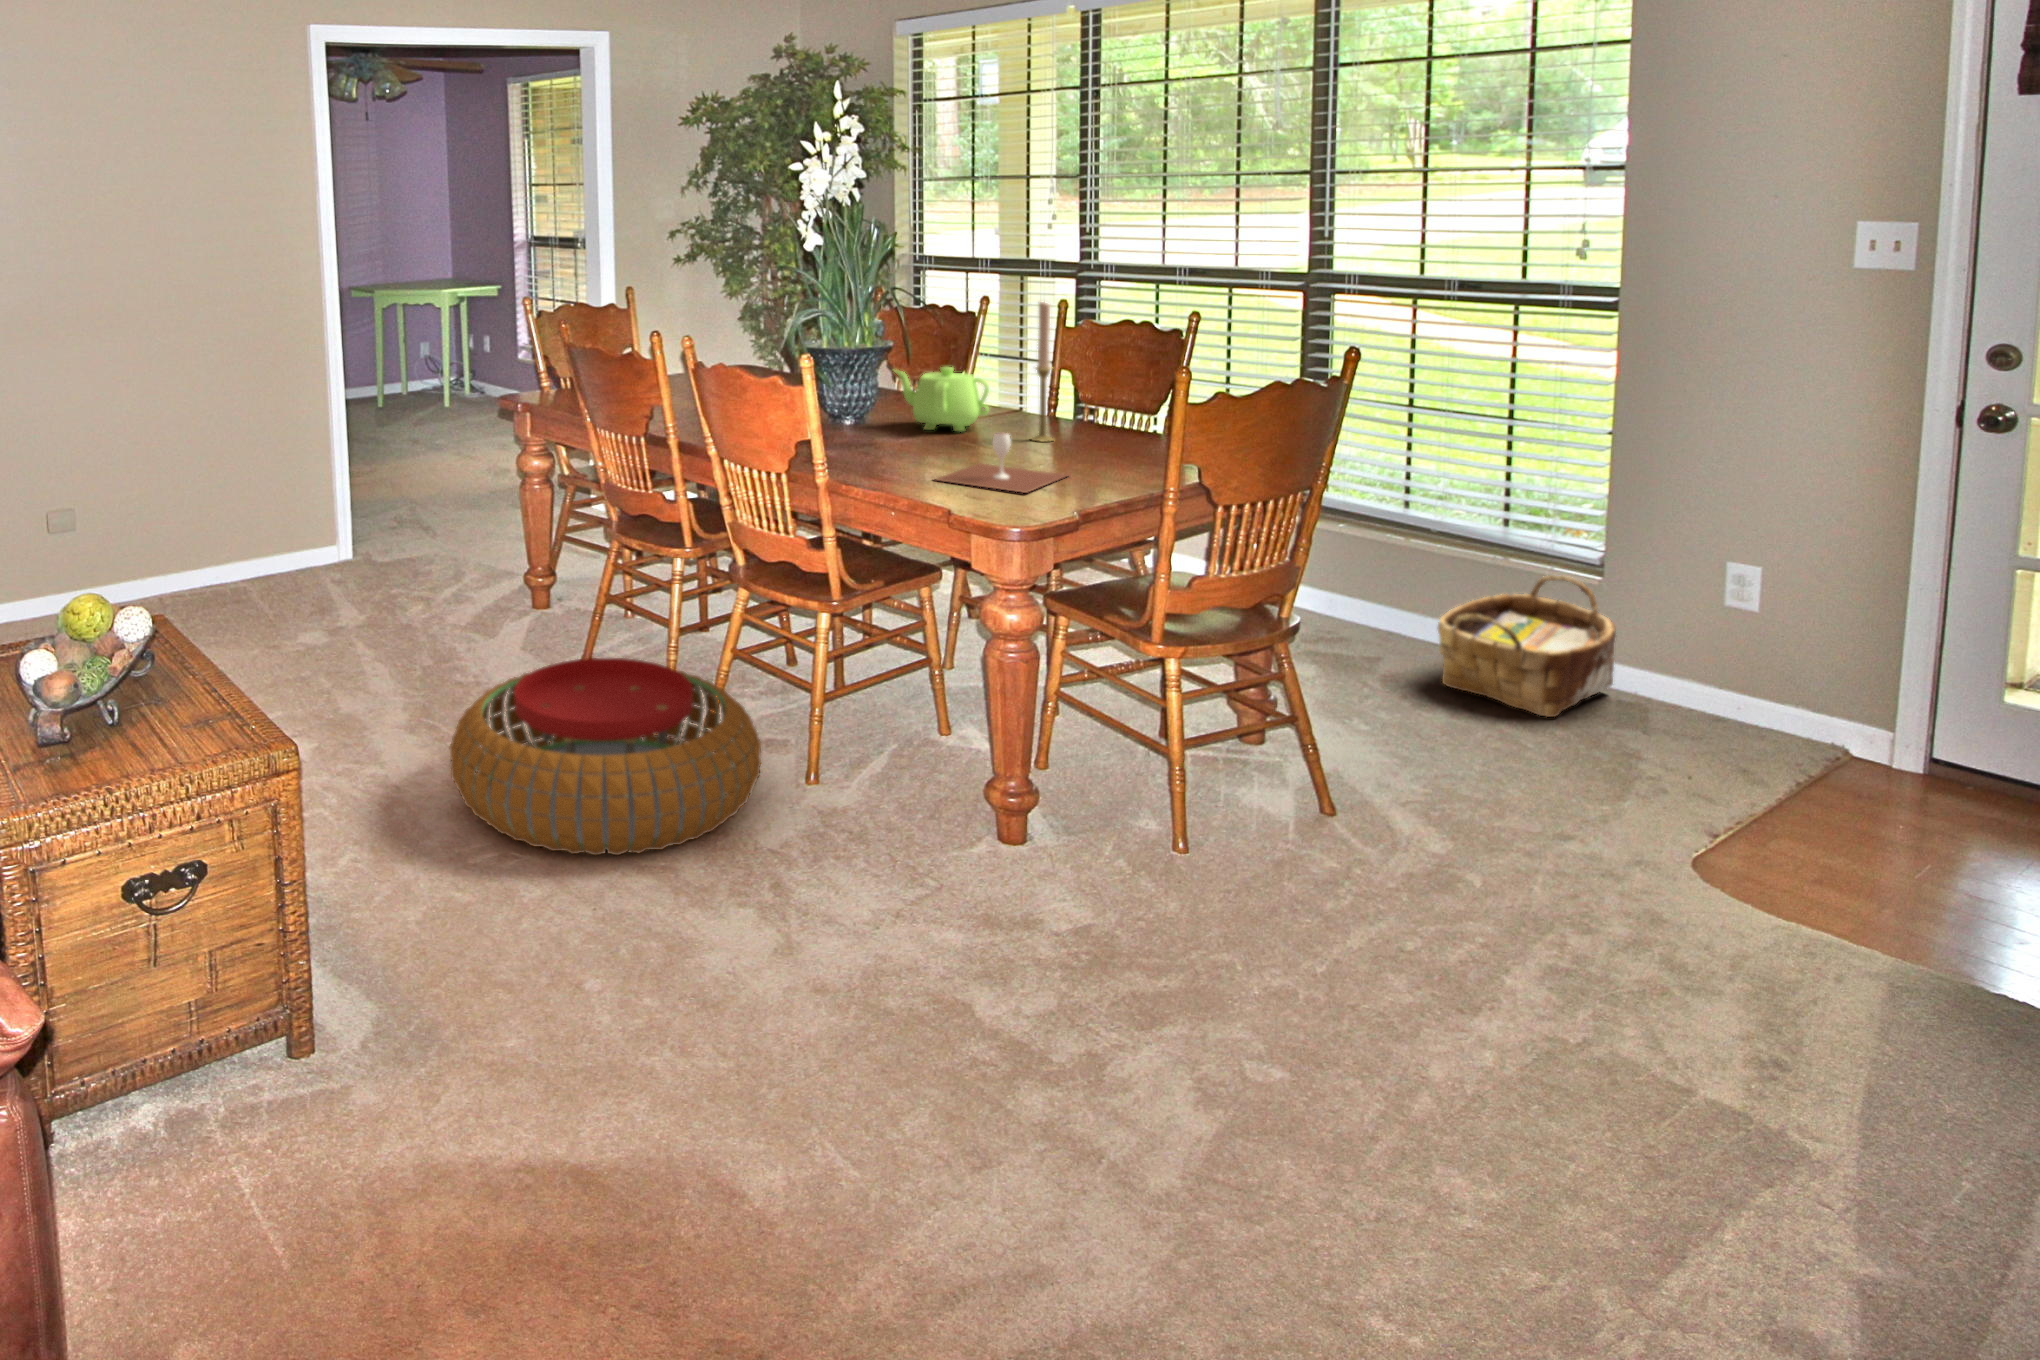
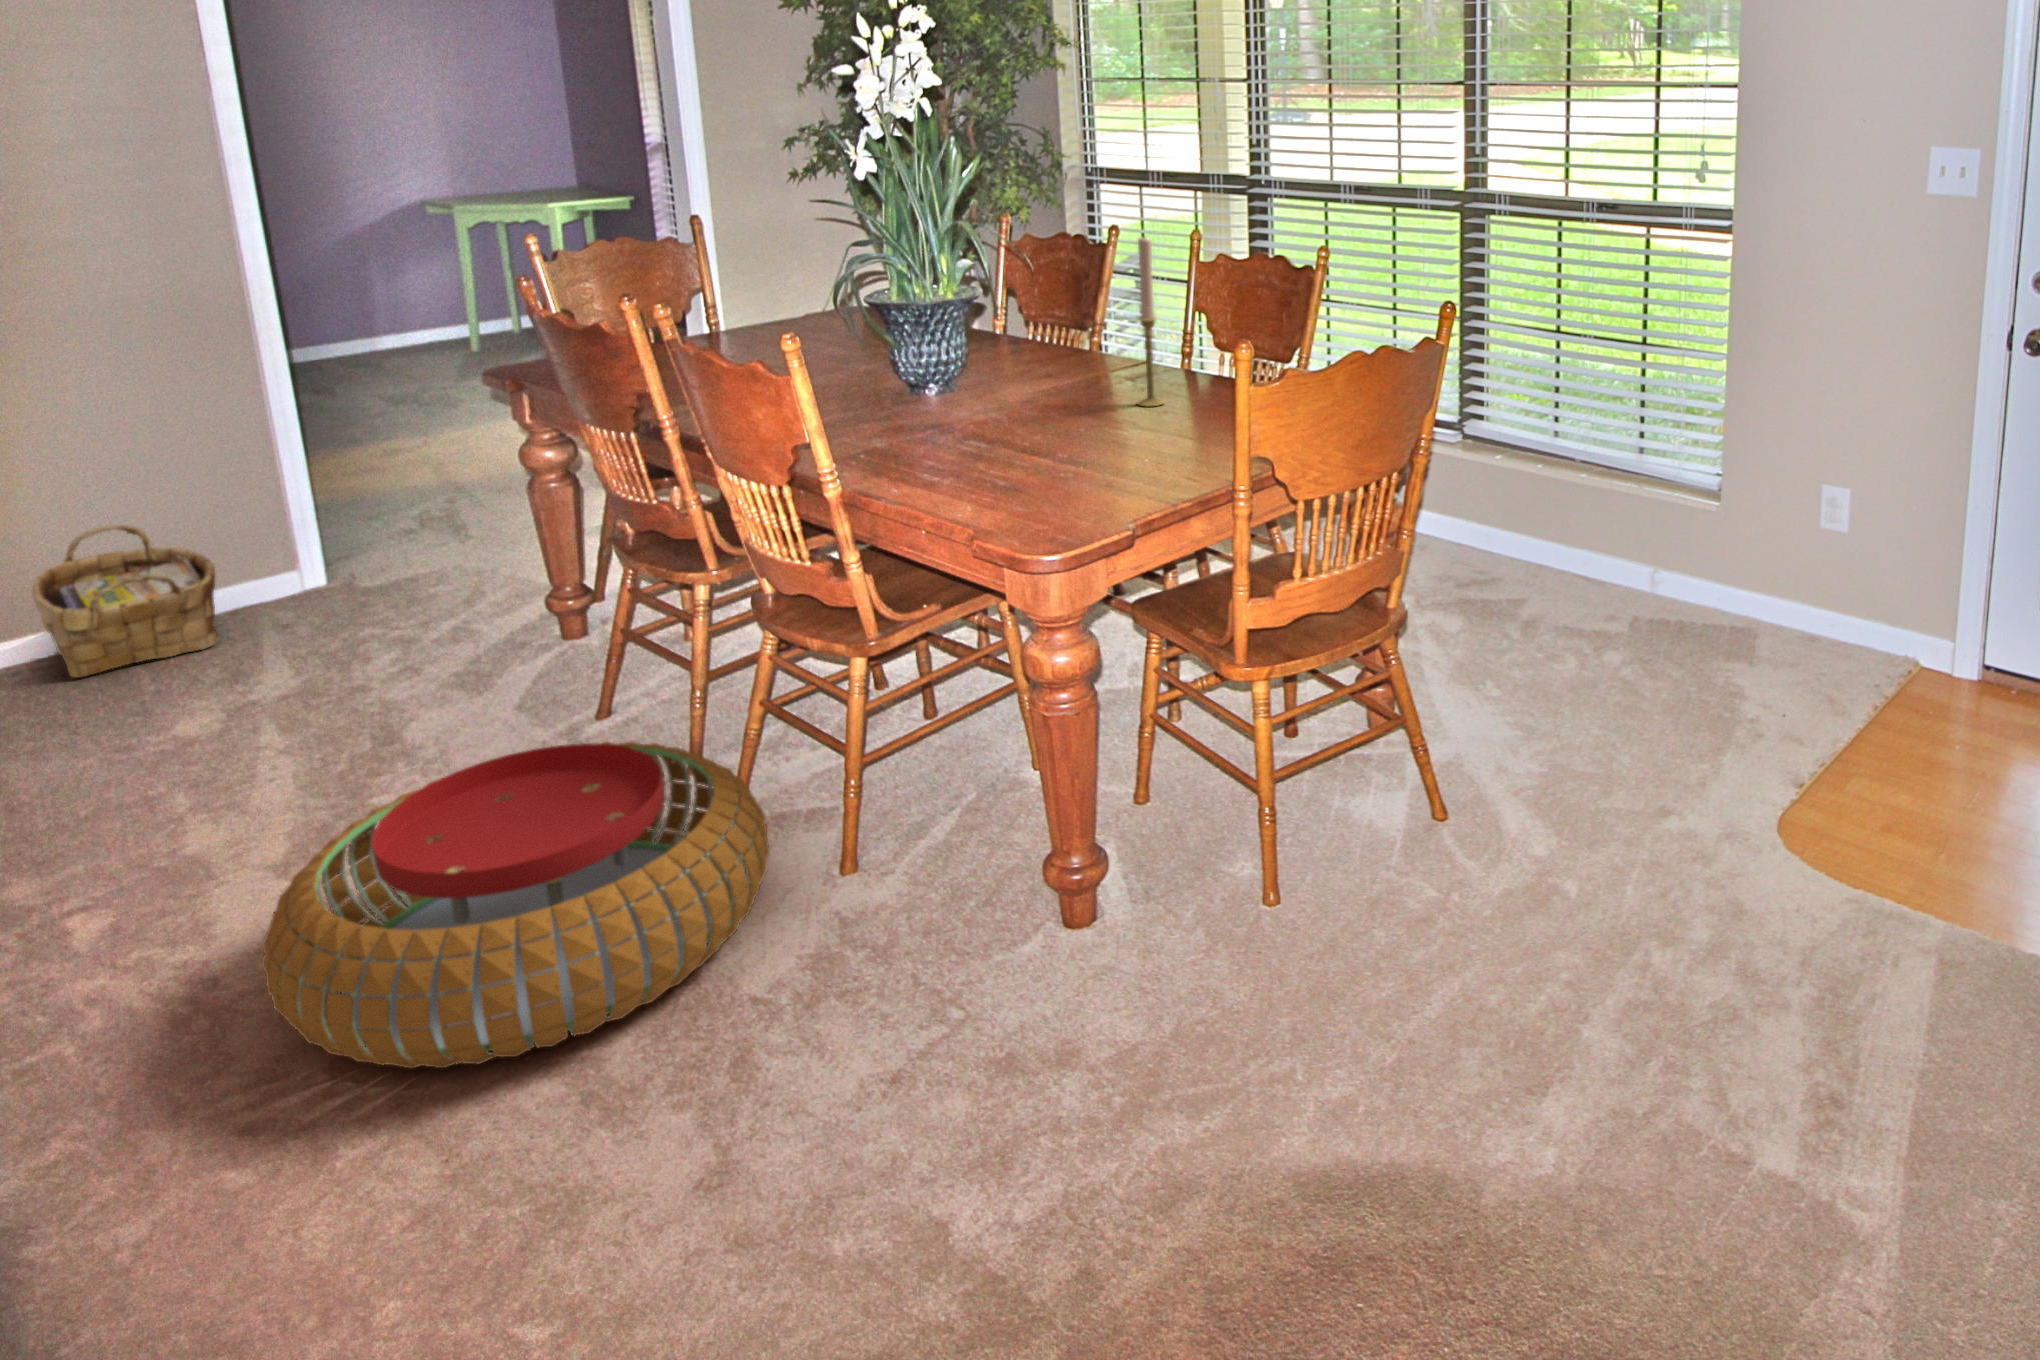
teapot: present [895,367,989,431] -> none [976,317,1094,397]
wine glass: present [936,432,1067,493] -> none [983,410,1159,491]
woven basket: present [1438,575,1616,717] -> present [32,524,217,678]

